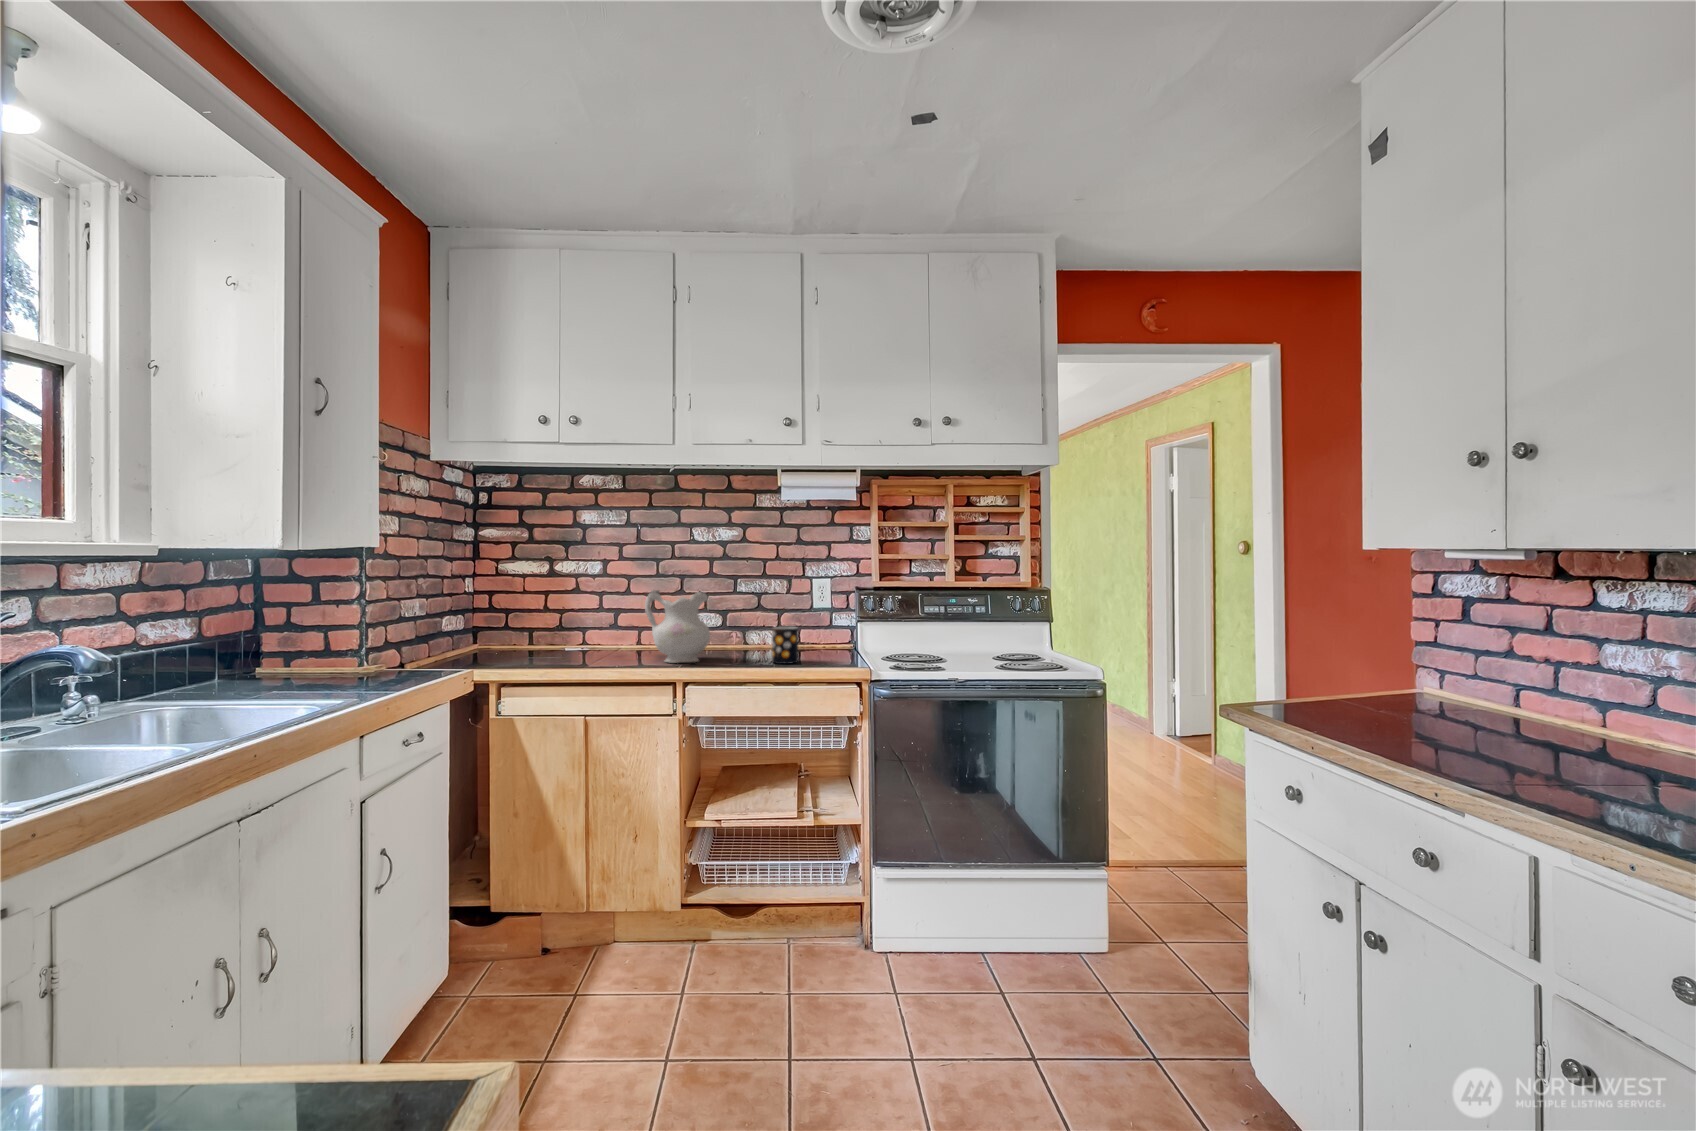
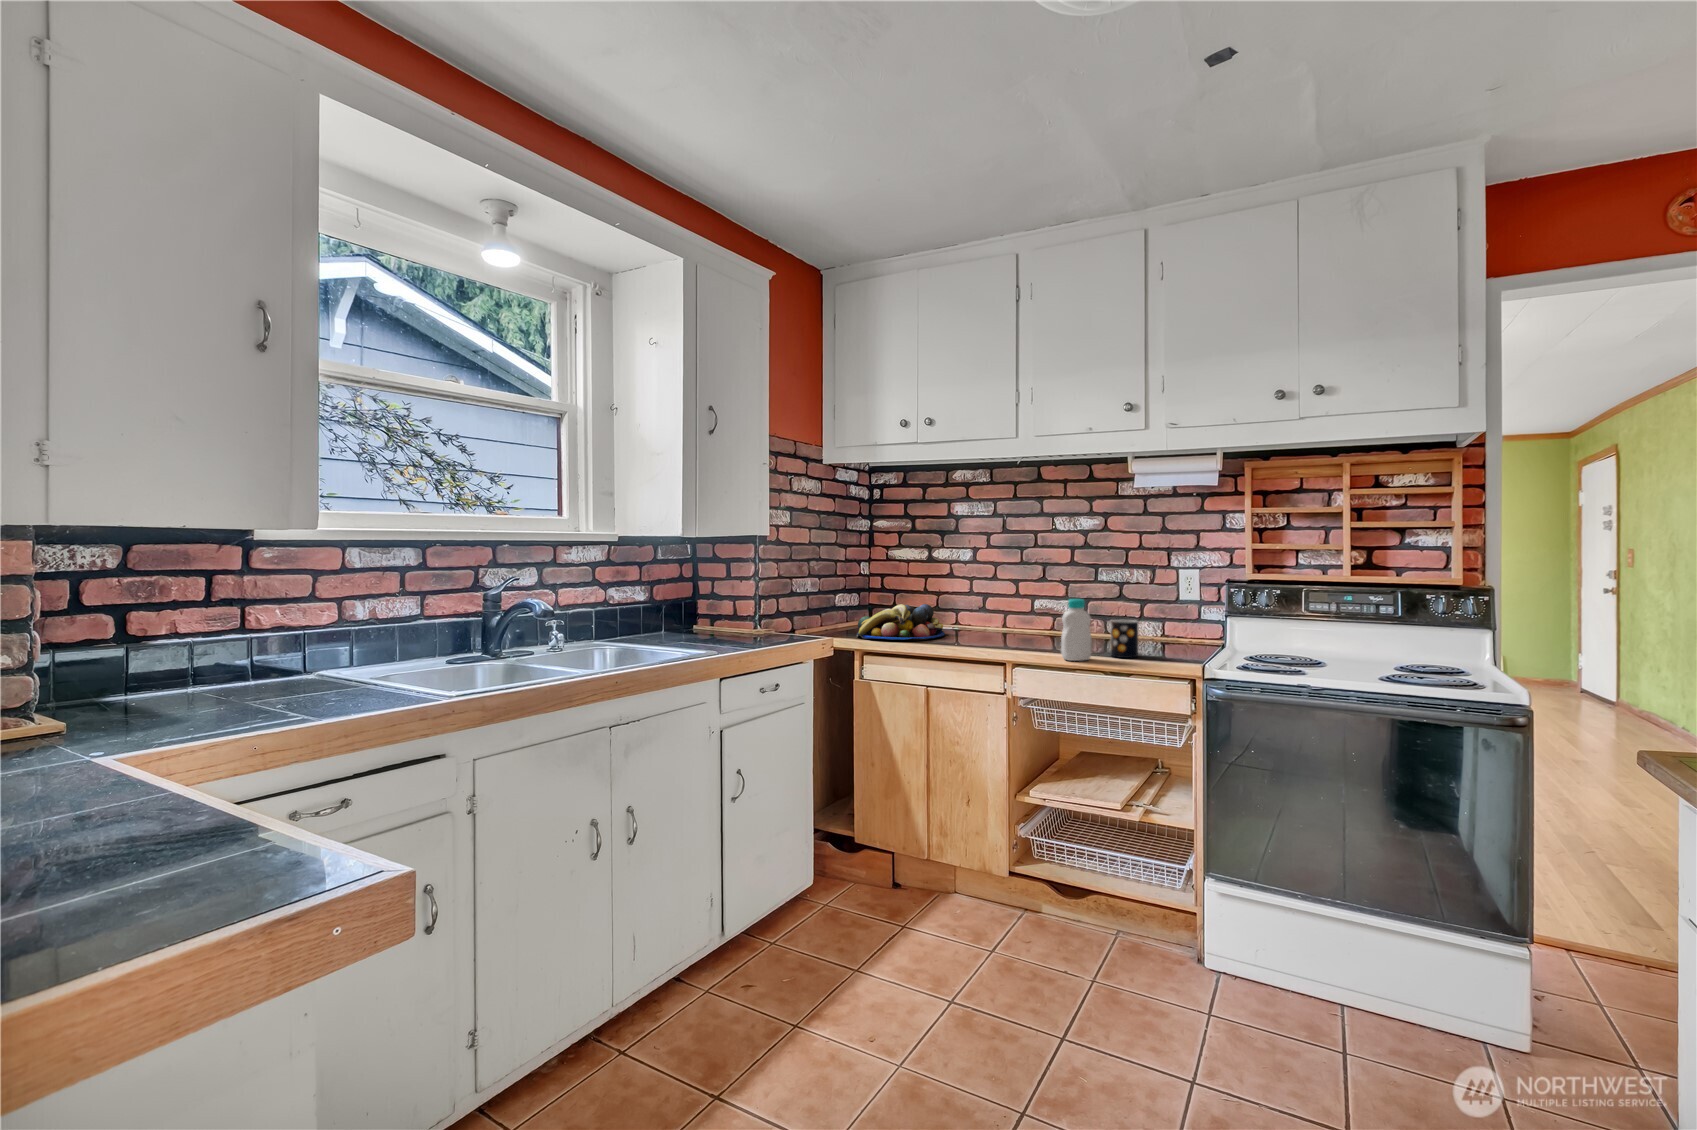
ceramic pitcher: present [645,590,710,663] -> none [994,579,1054,650]
bottle: none [731,607,761,670] -> present [1061,599,1091,661]
fruit bowl: none [467,622,579,664] -> present [857,604,945,640]

